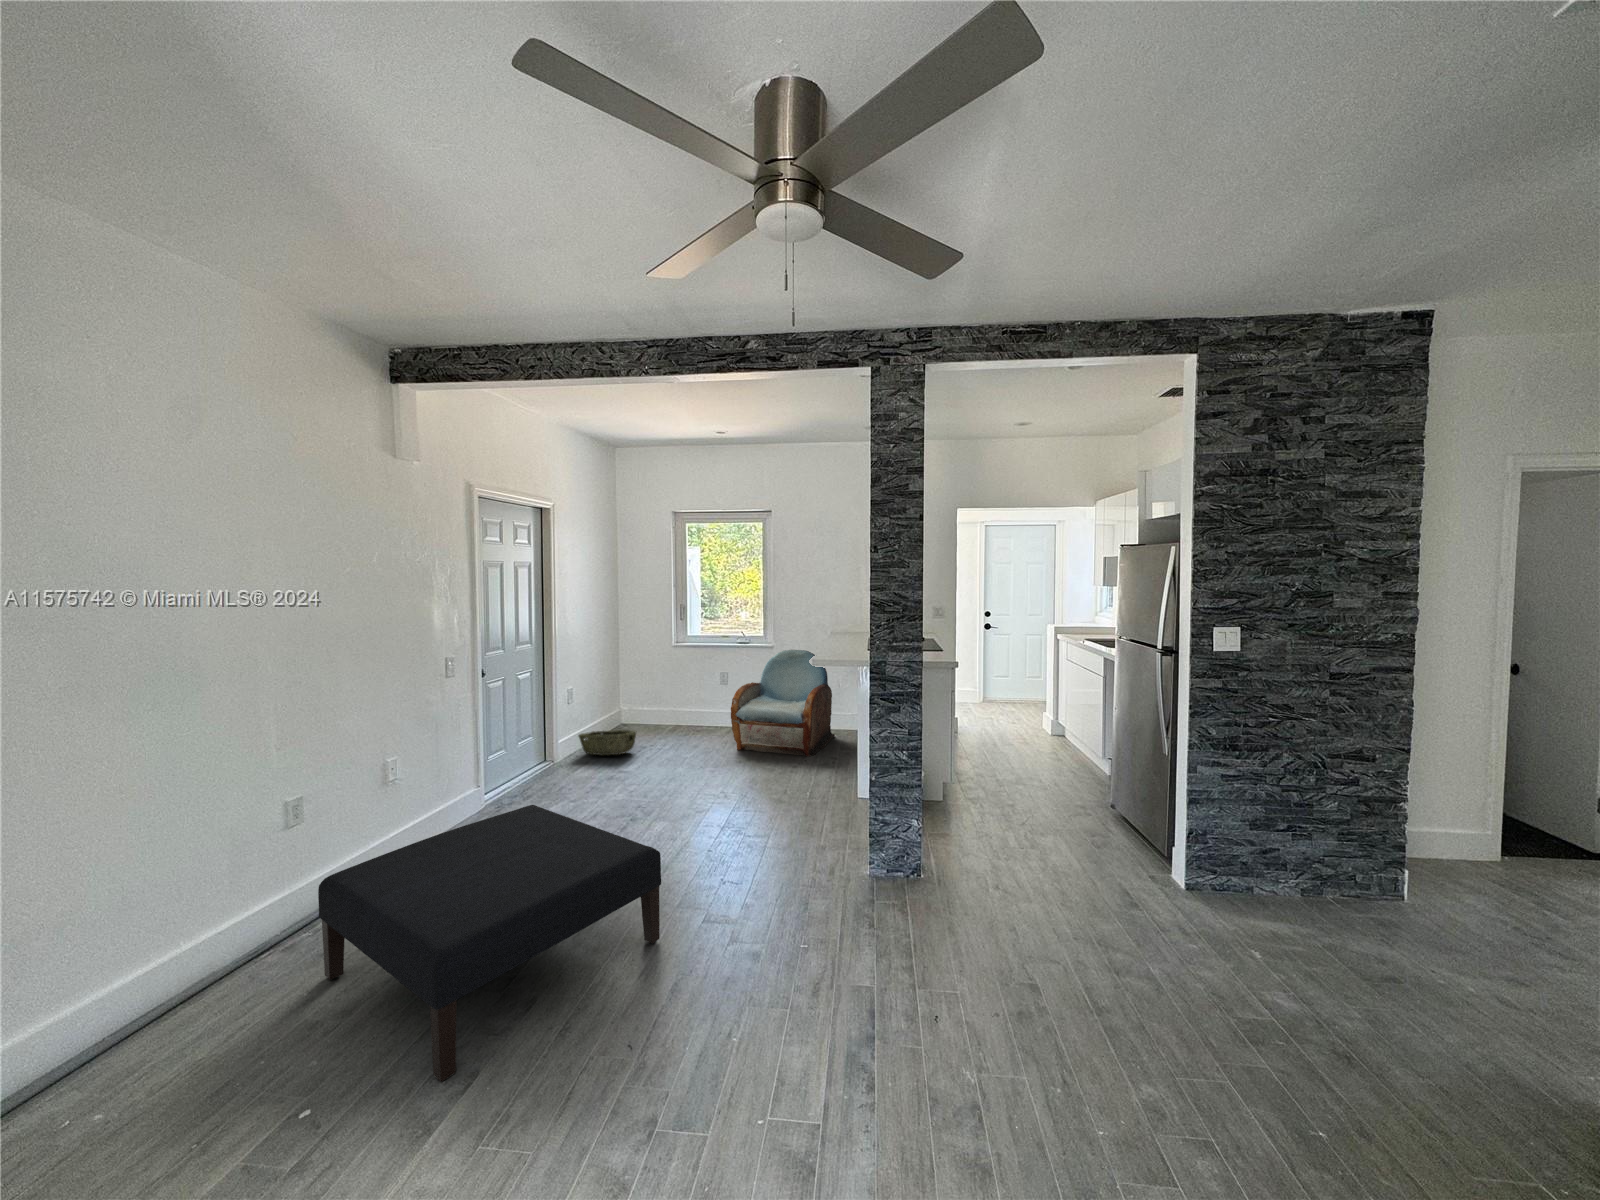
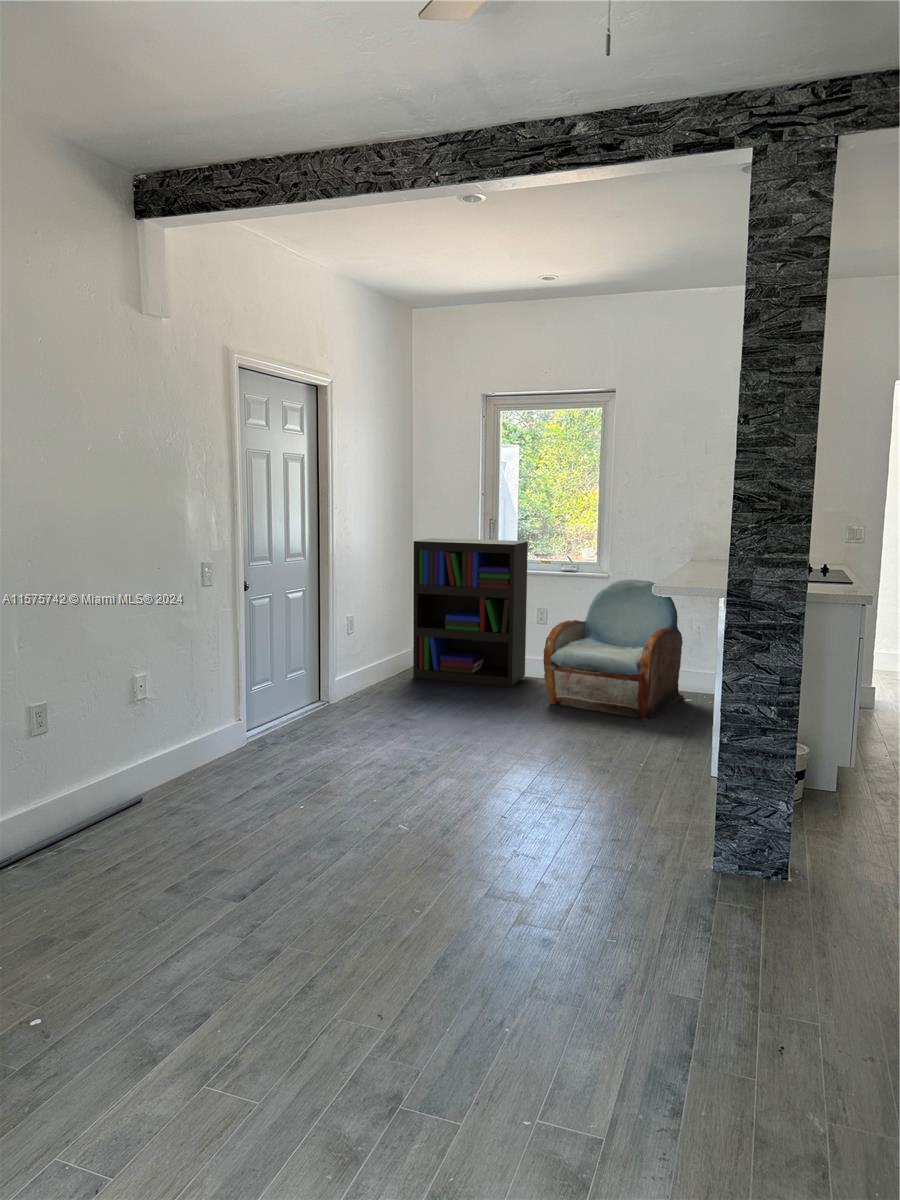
bookshelf: none [623,623,715,737] -> present [413,538,528,687]
woven basket: present [579,730,636,755] -> none [356,668,425,699]
ottoman: present [318,805,661,1082] -> none [59,735,432,1018]

